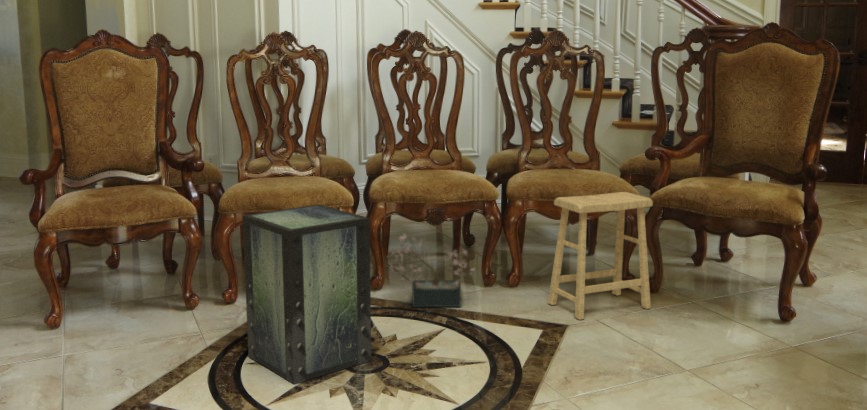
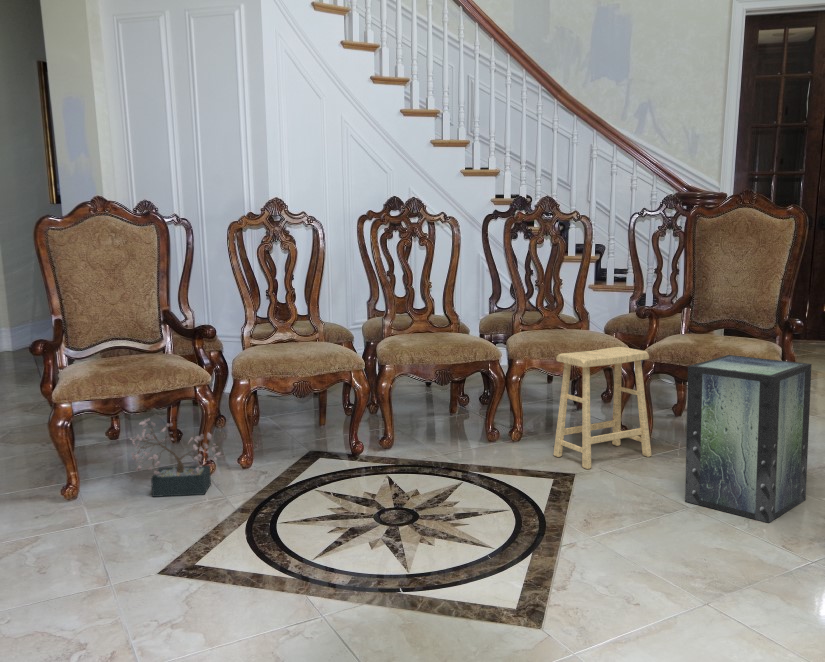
storage box: present [243,204,371,384] -> present [685,355,812,523]
decorative plant: present [390,234,475,307] -> present [130,418,221,497]

